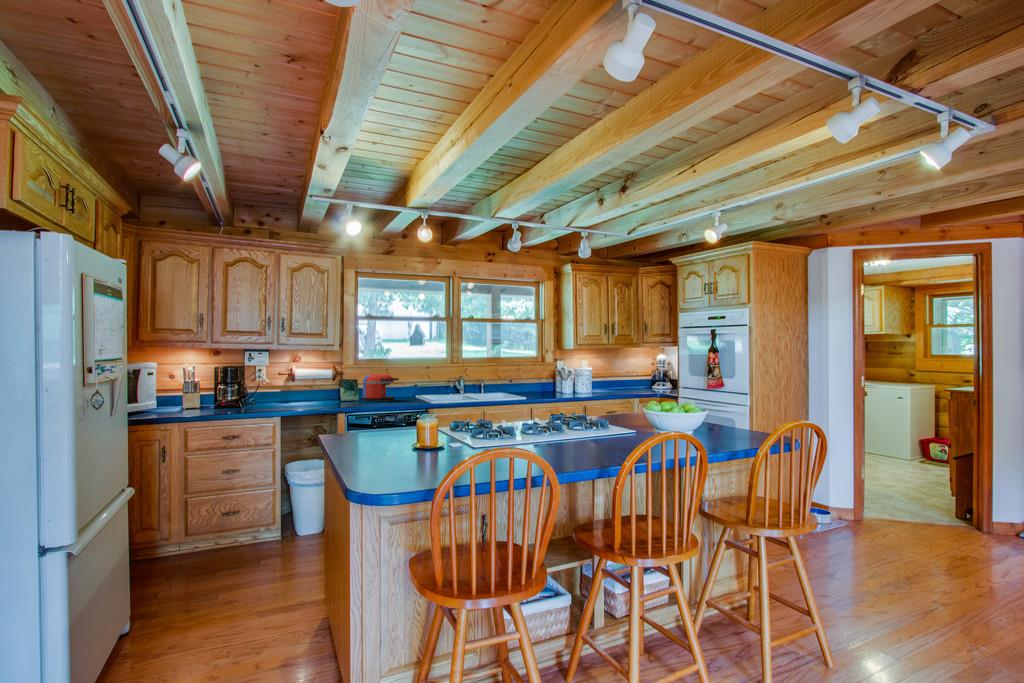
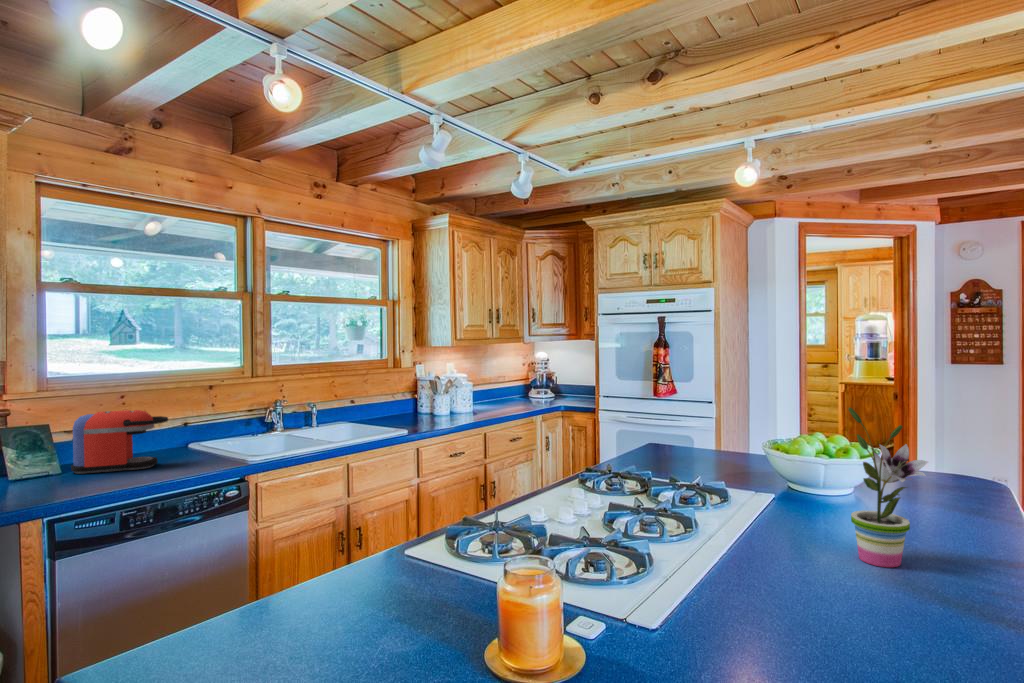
potted plant: none [585,372,621,443] -> present [848,408,928,567]

